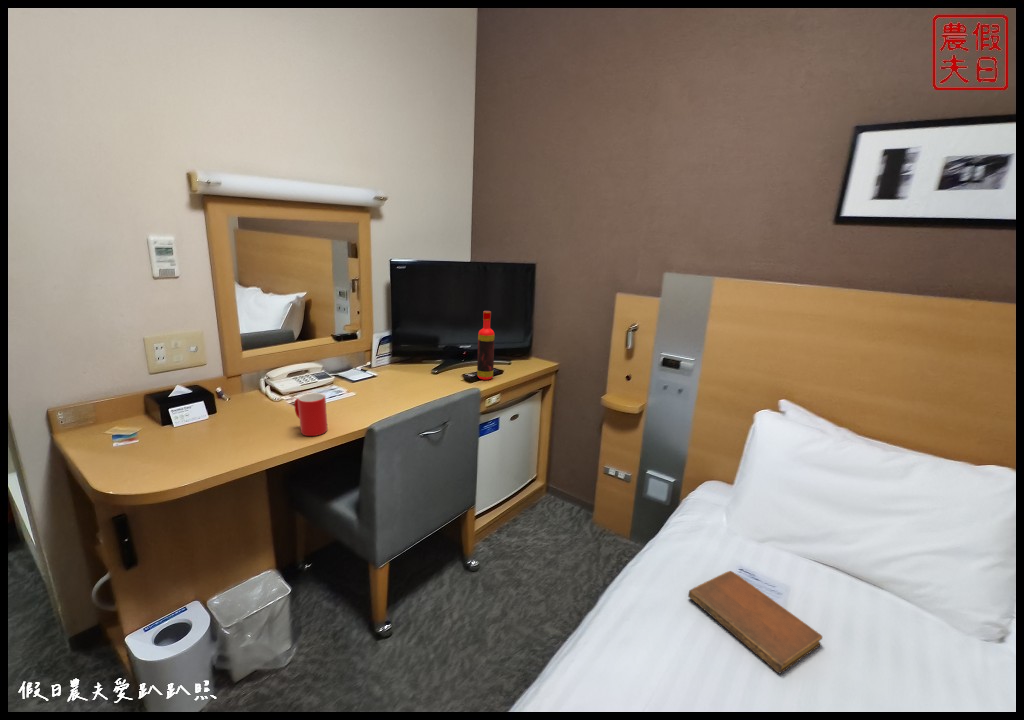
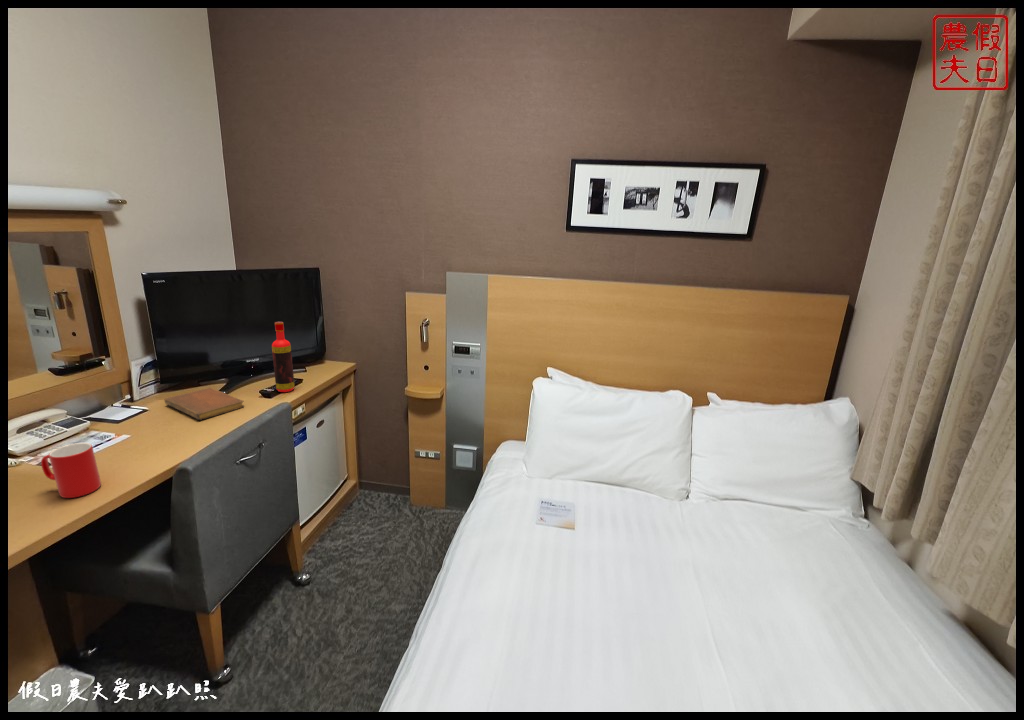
notebook: present [688,571,822,673] -> present [165,388,244,420]

